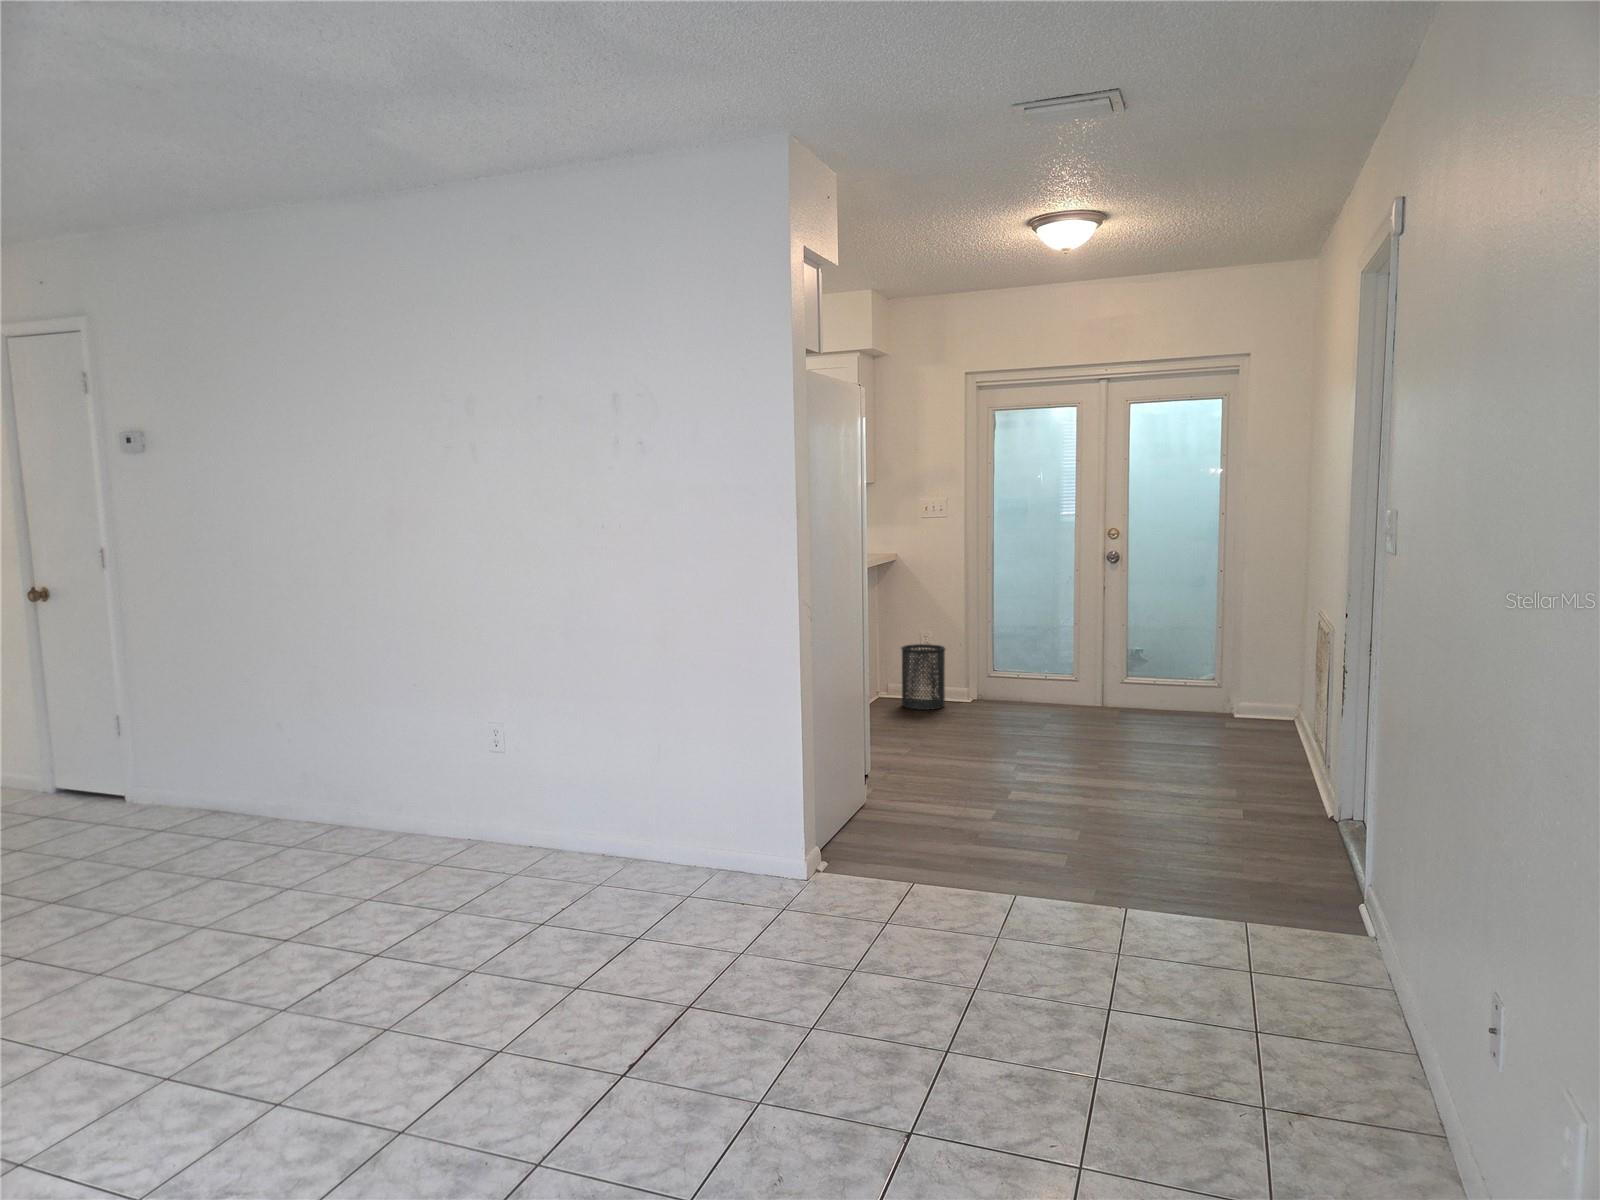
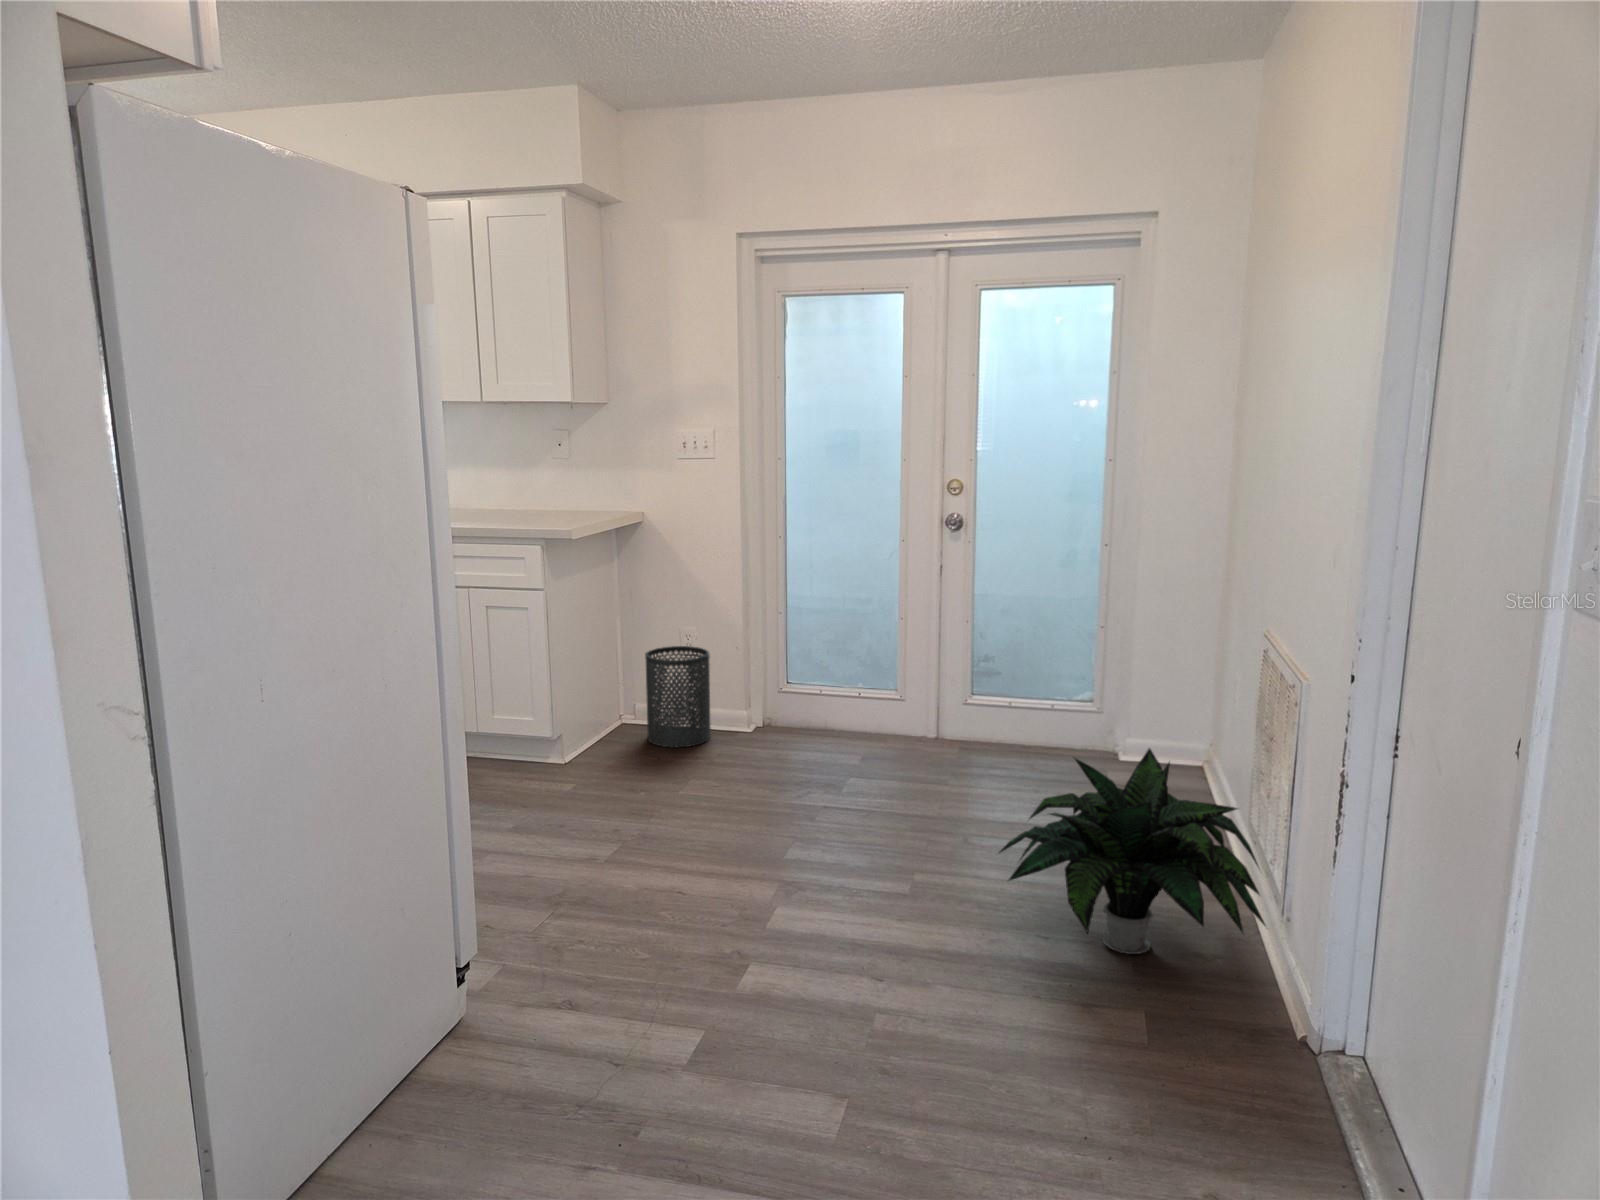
potted plant: none [1162,668,1333,789] -> present [999,749,1266,954]

